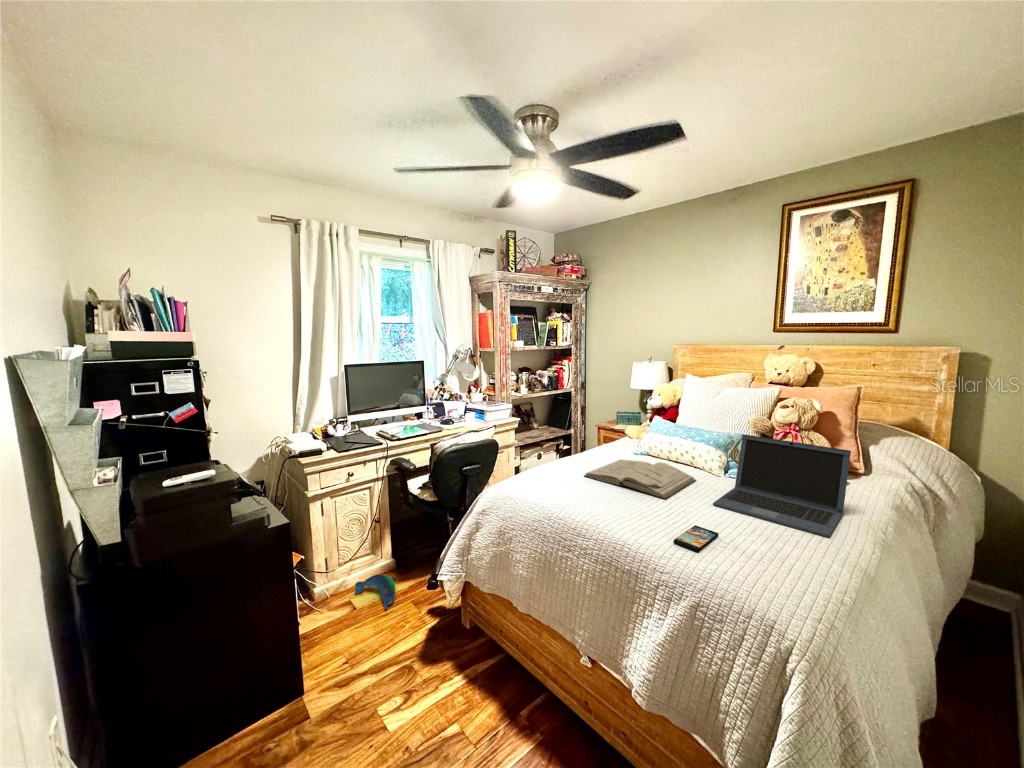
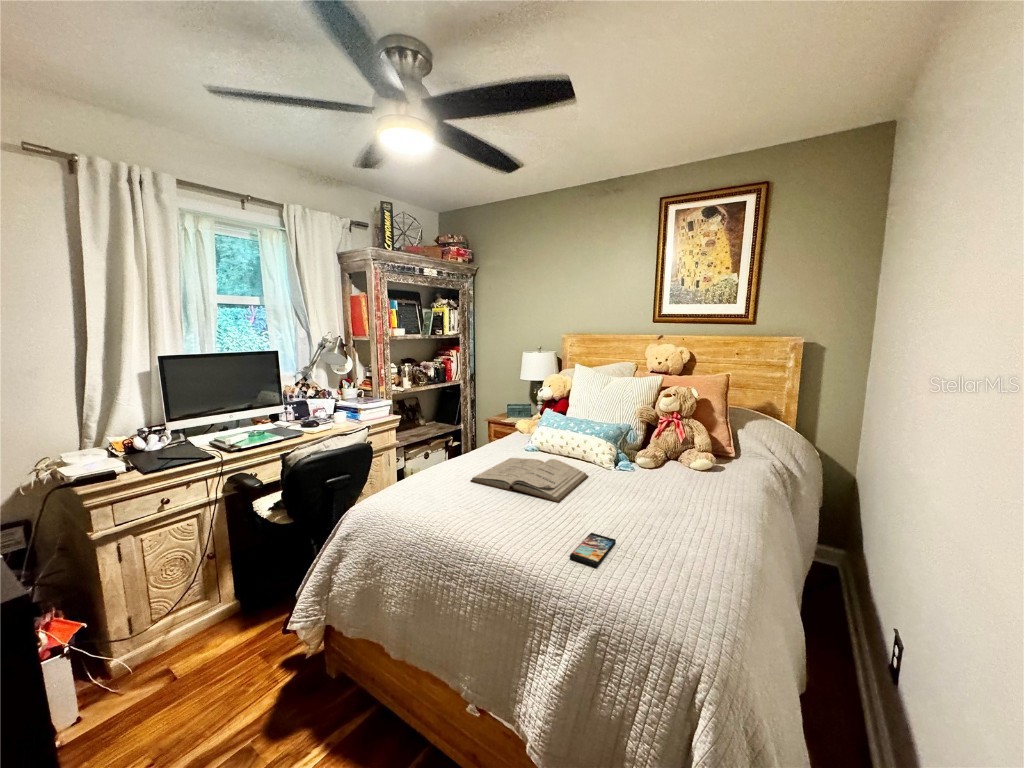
laptop: present [713,434,851,538] -> none [607,425,732,531]
plush toy: present [355,574,396,609] -> none [176,624,238,672]

